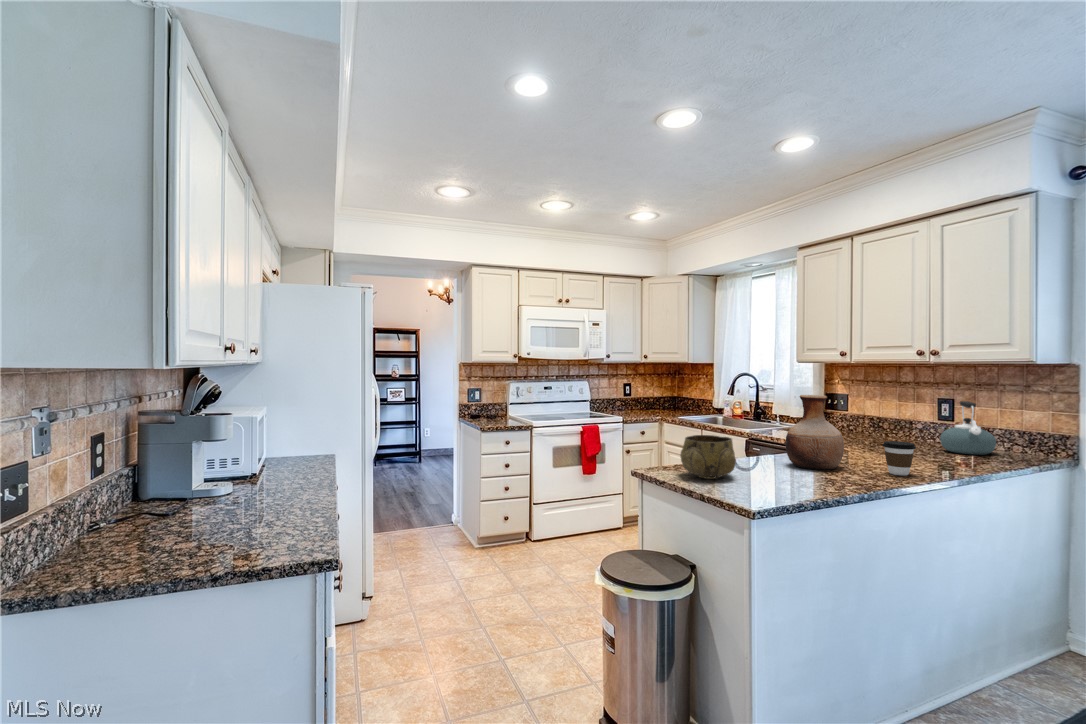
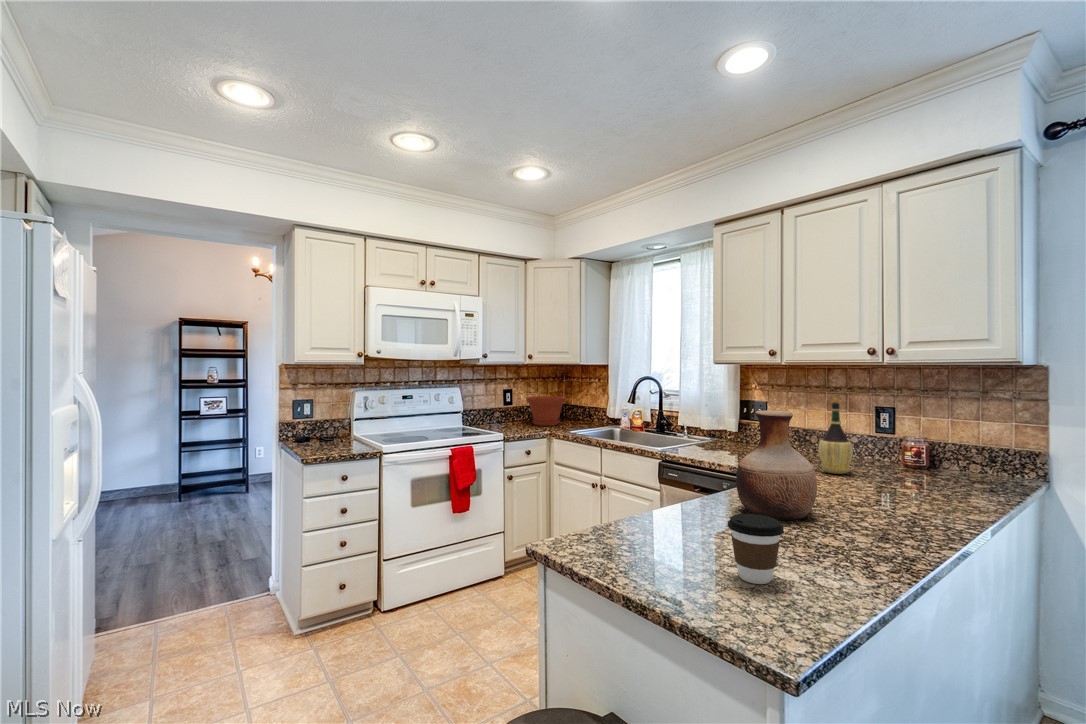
plant pot: none [642,389,677,414] -> present [526,396,566,426]
wine bottle: none [874,389,903,449] -> present [819,398,853,474]
kettle: present [940,401,996,455] -> none [894,412,960,479]
decorative bowl: present [680,435,736,479] -> none [598,478,685,554]
coffee cup: present [883,441,916,475] -> present [728,514,784,584]

